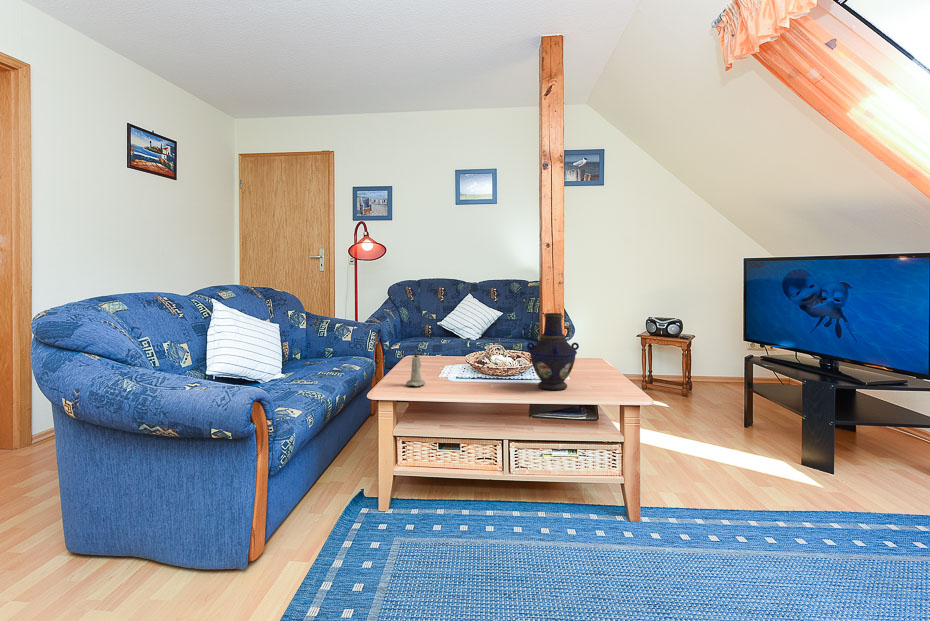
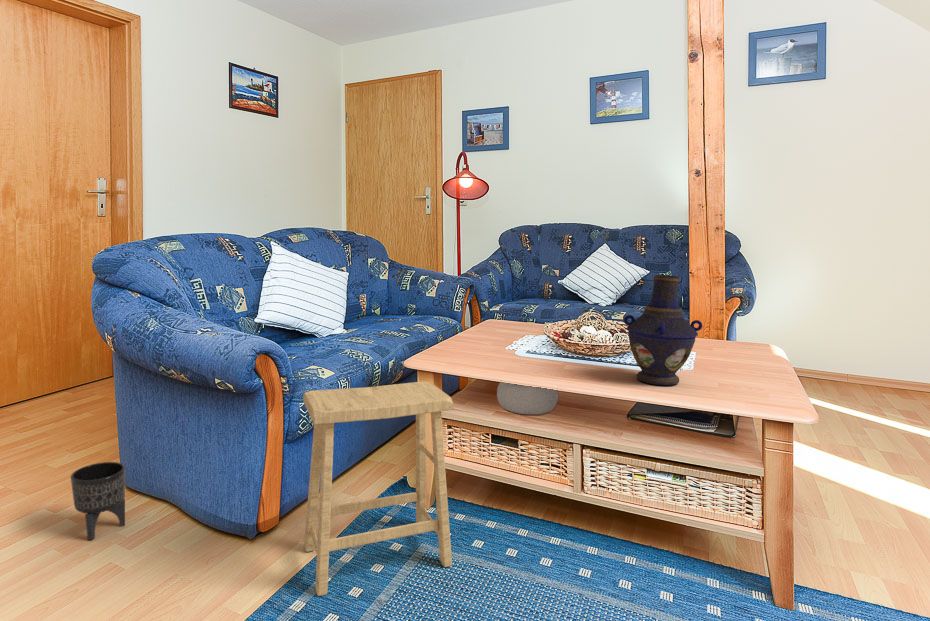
candle: present [406,350,425,386] -> none [461,311,487,360]
decorative bowl: none [433,393,480,425] -> present [497,382,558,415]
footstool: none [295,407,425,595] -> present [303,381,453,596]
planter: none [52,518,109,598] -> present [71,462,125,540]

